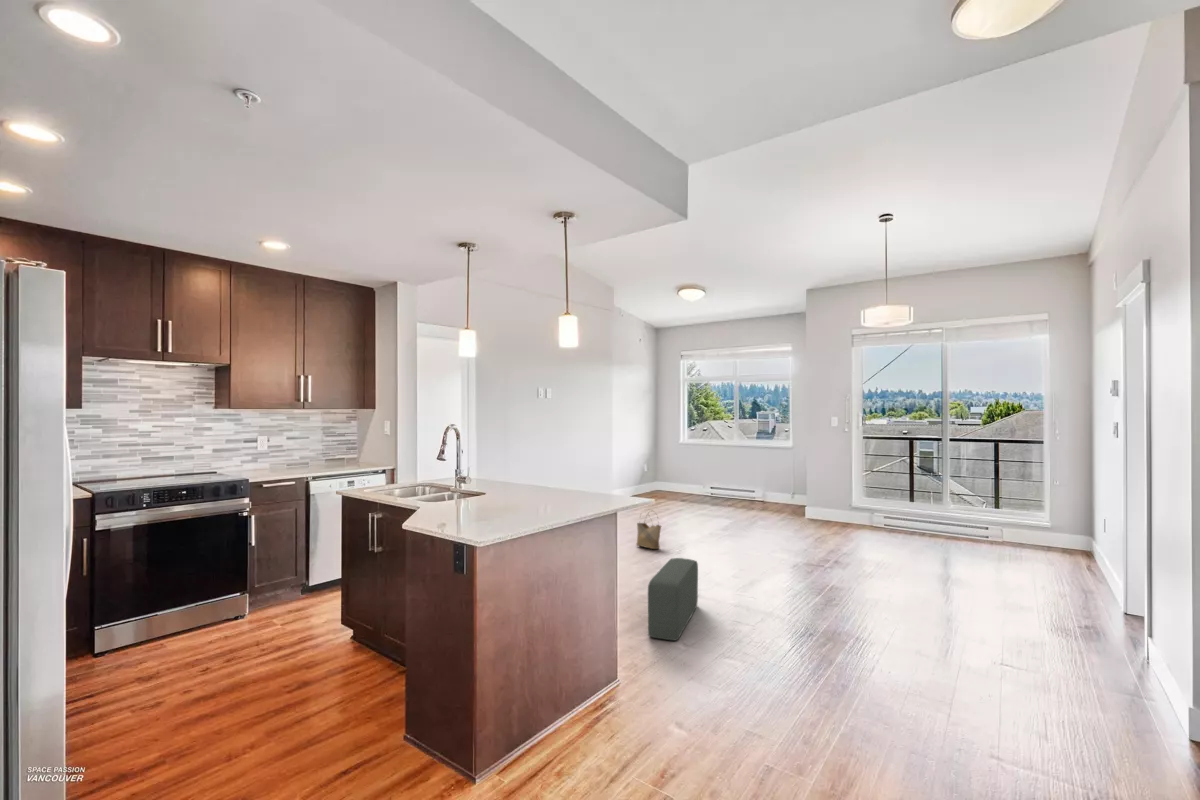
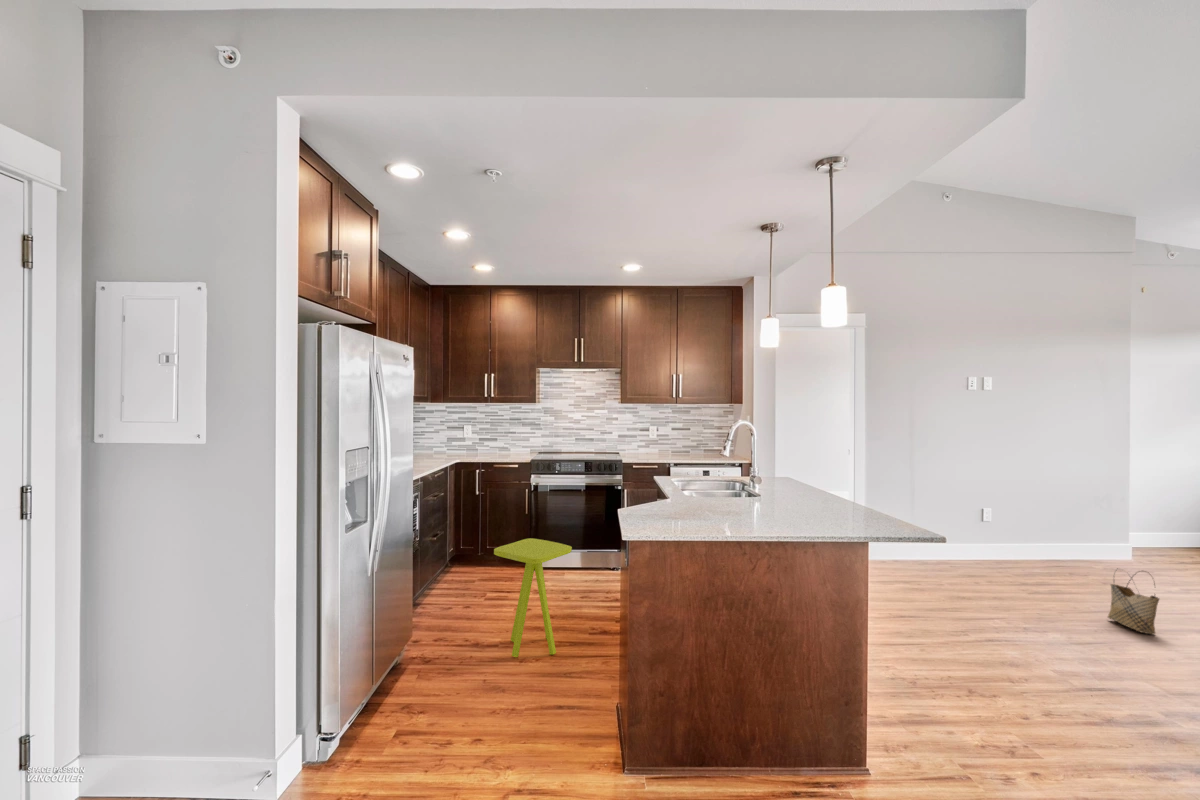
pouf: present [648,558,698,640] -> none [983,646,1140,772]
side table: none [171,588,282,754] -> present [494,538,572,657]

